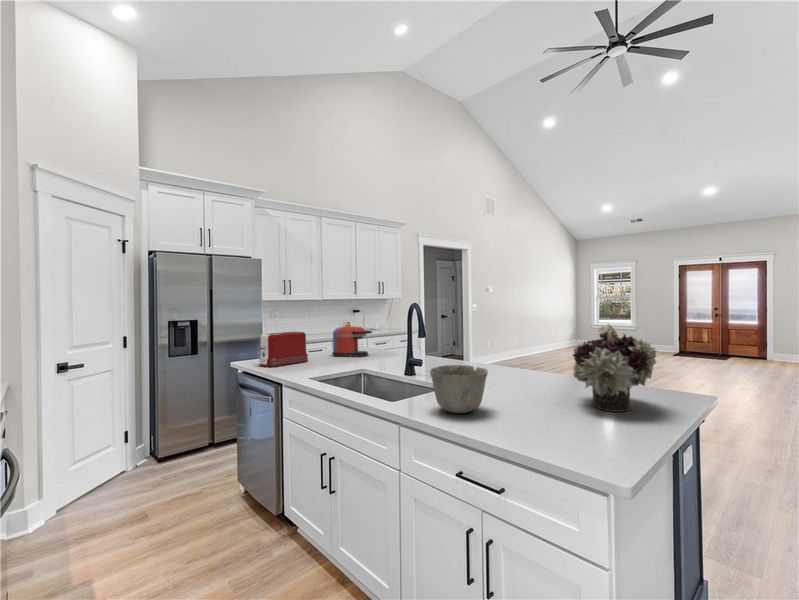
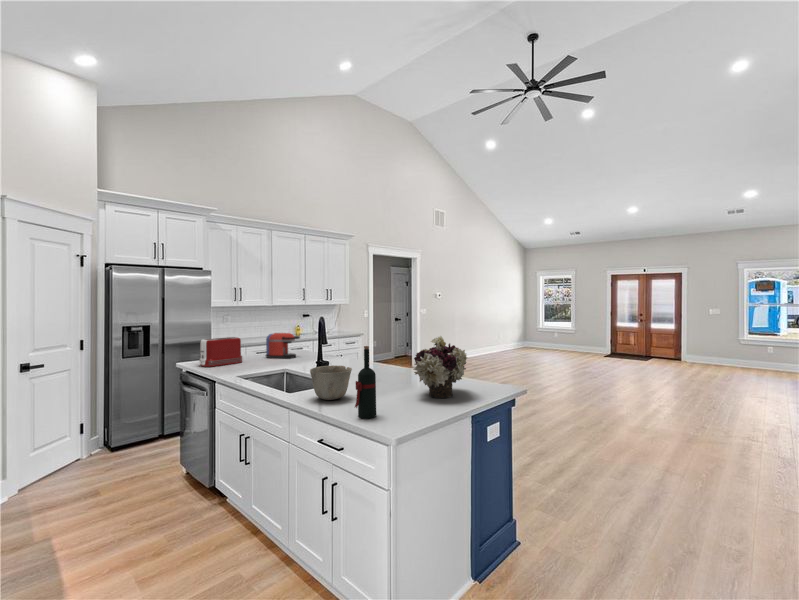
wine bottle: none [524,335,556,446] -> present [355,346,376,419]

